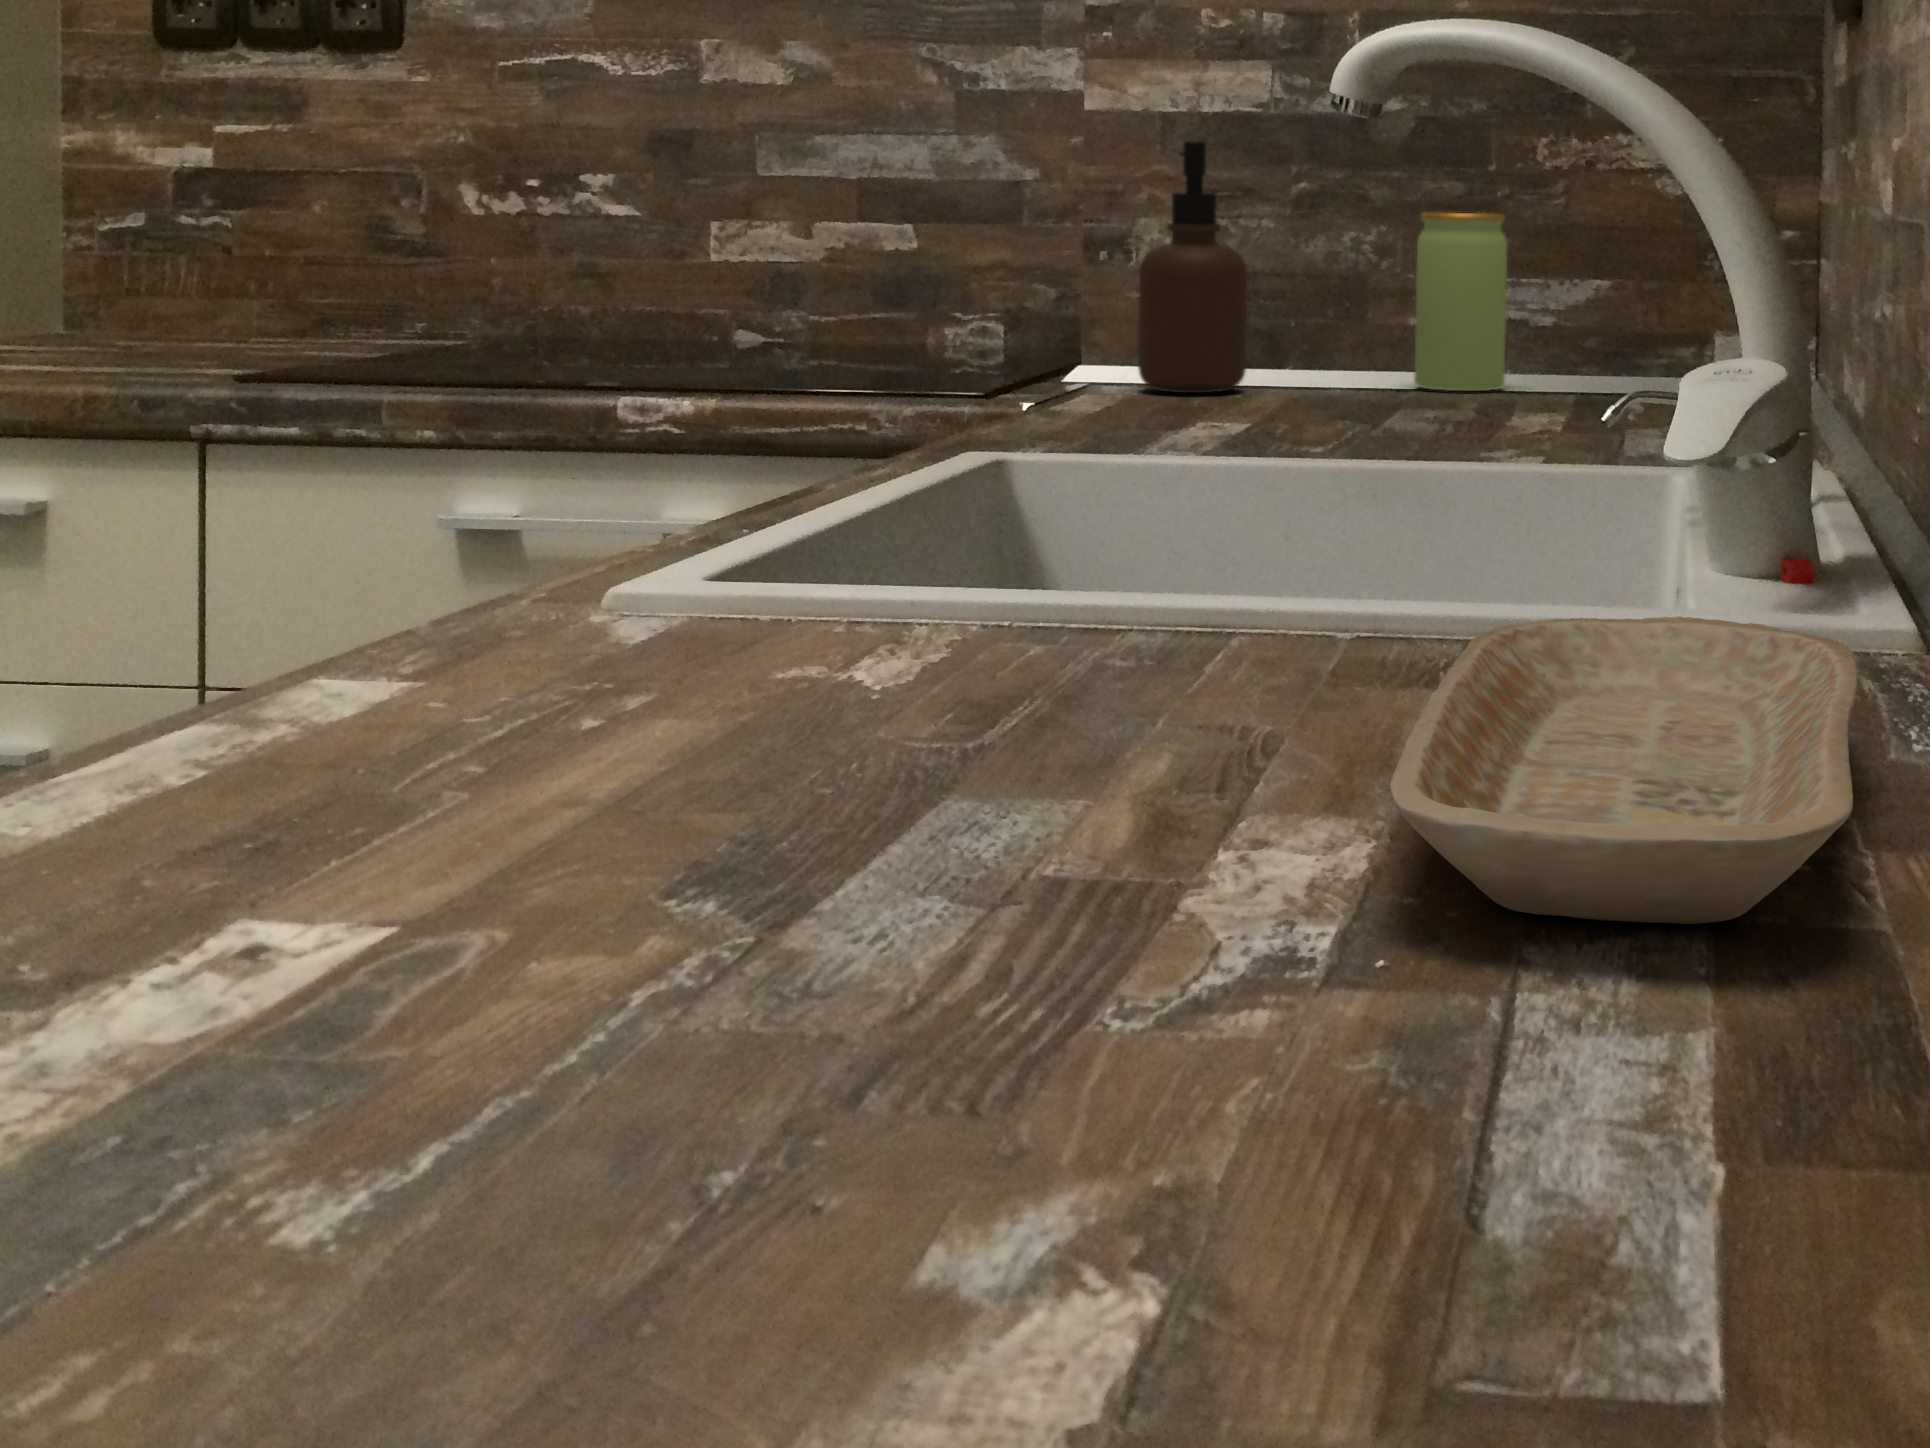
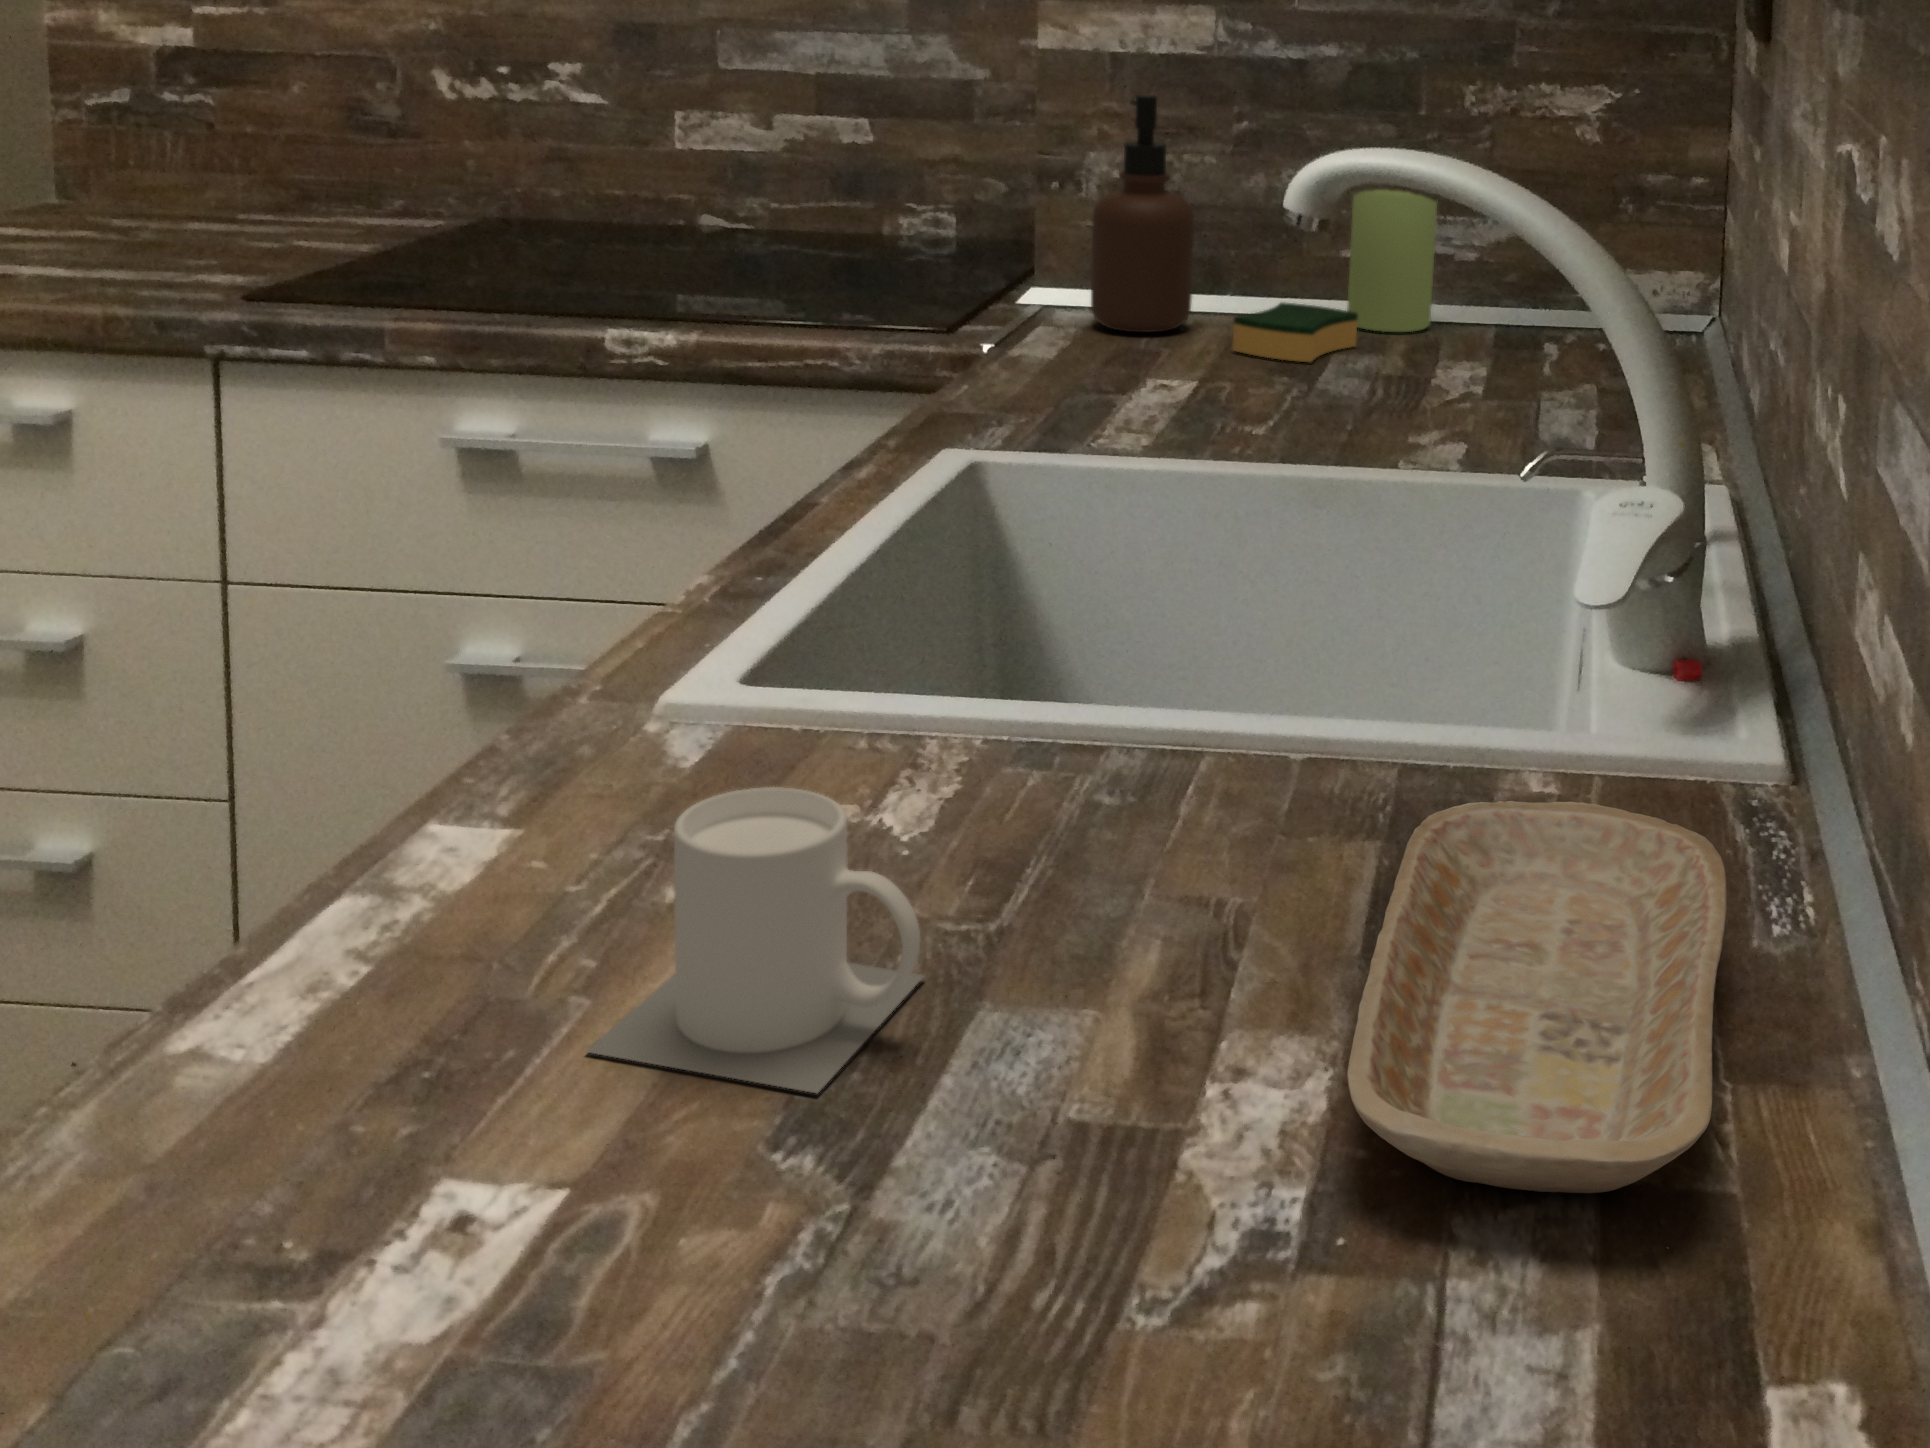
sponge: none [1290,358,1425,408] -> present [1232,303,1358,362]
mug: none [449,530,883,854] -> present [587,787,923,1093]

